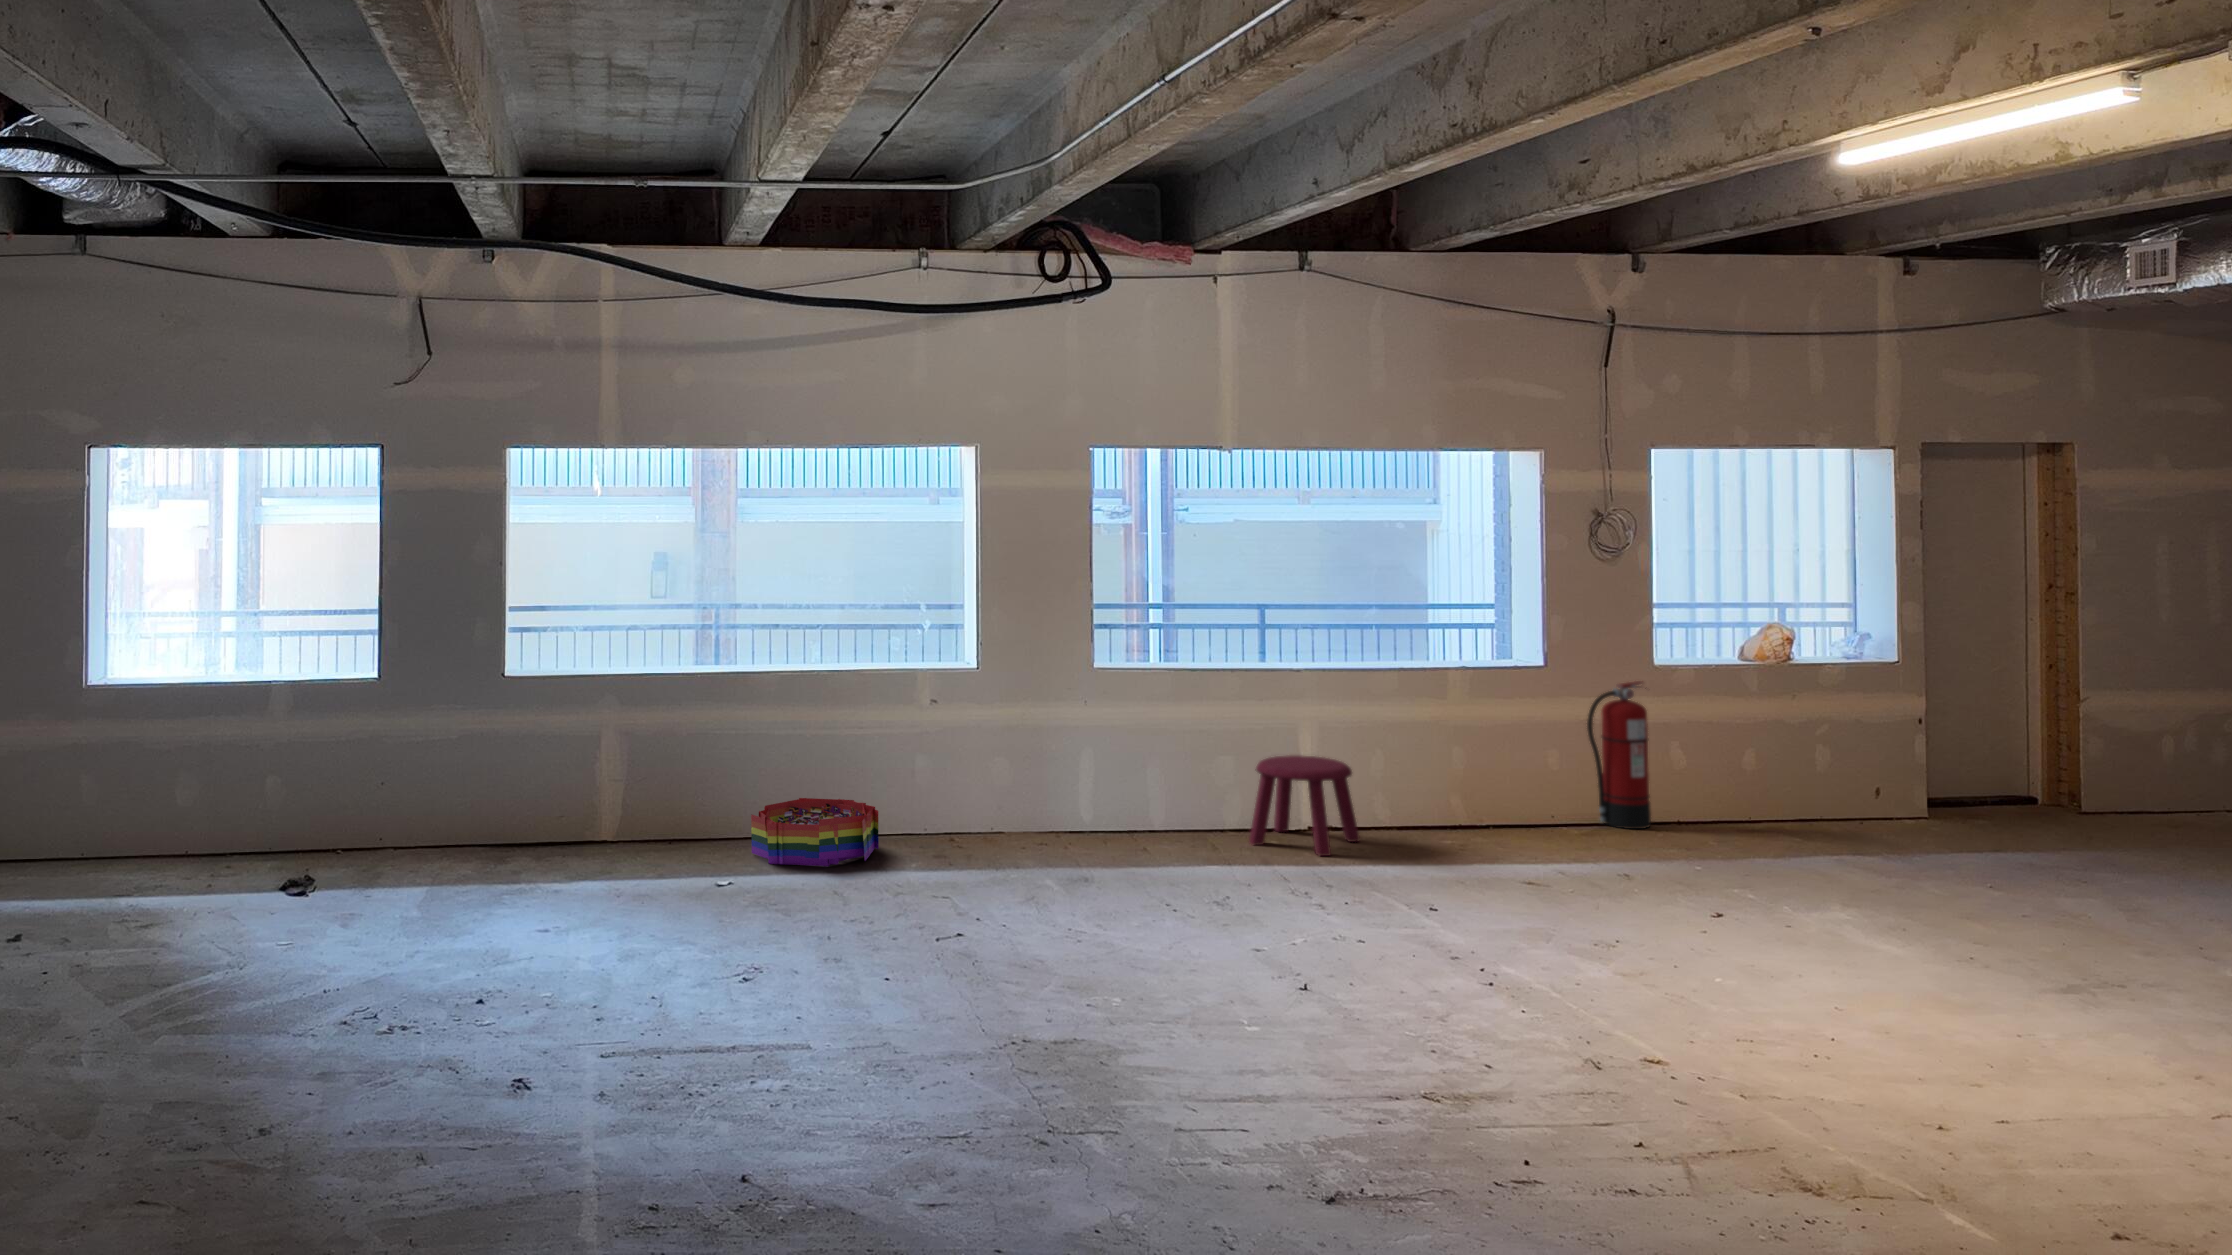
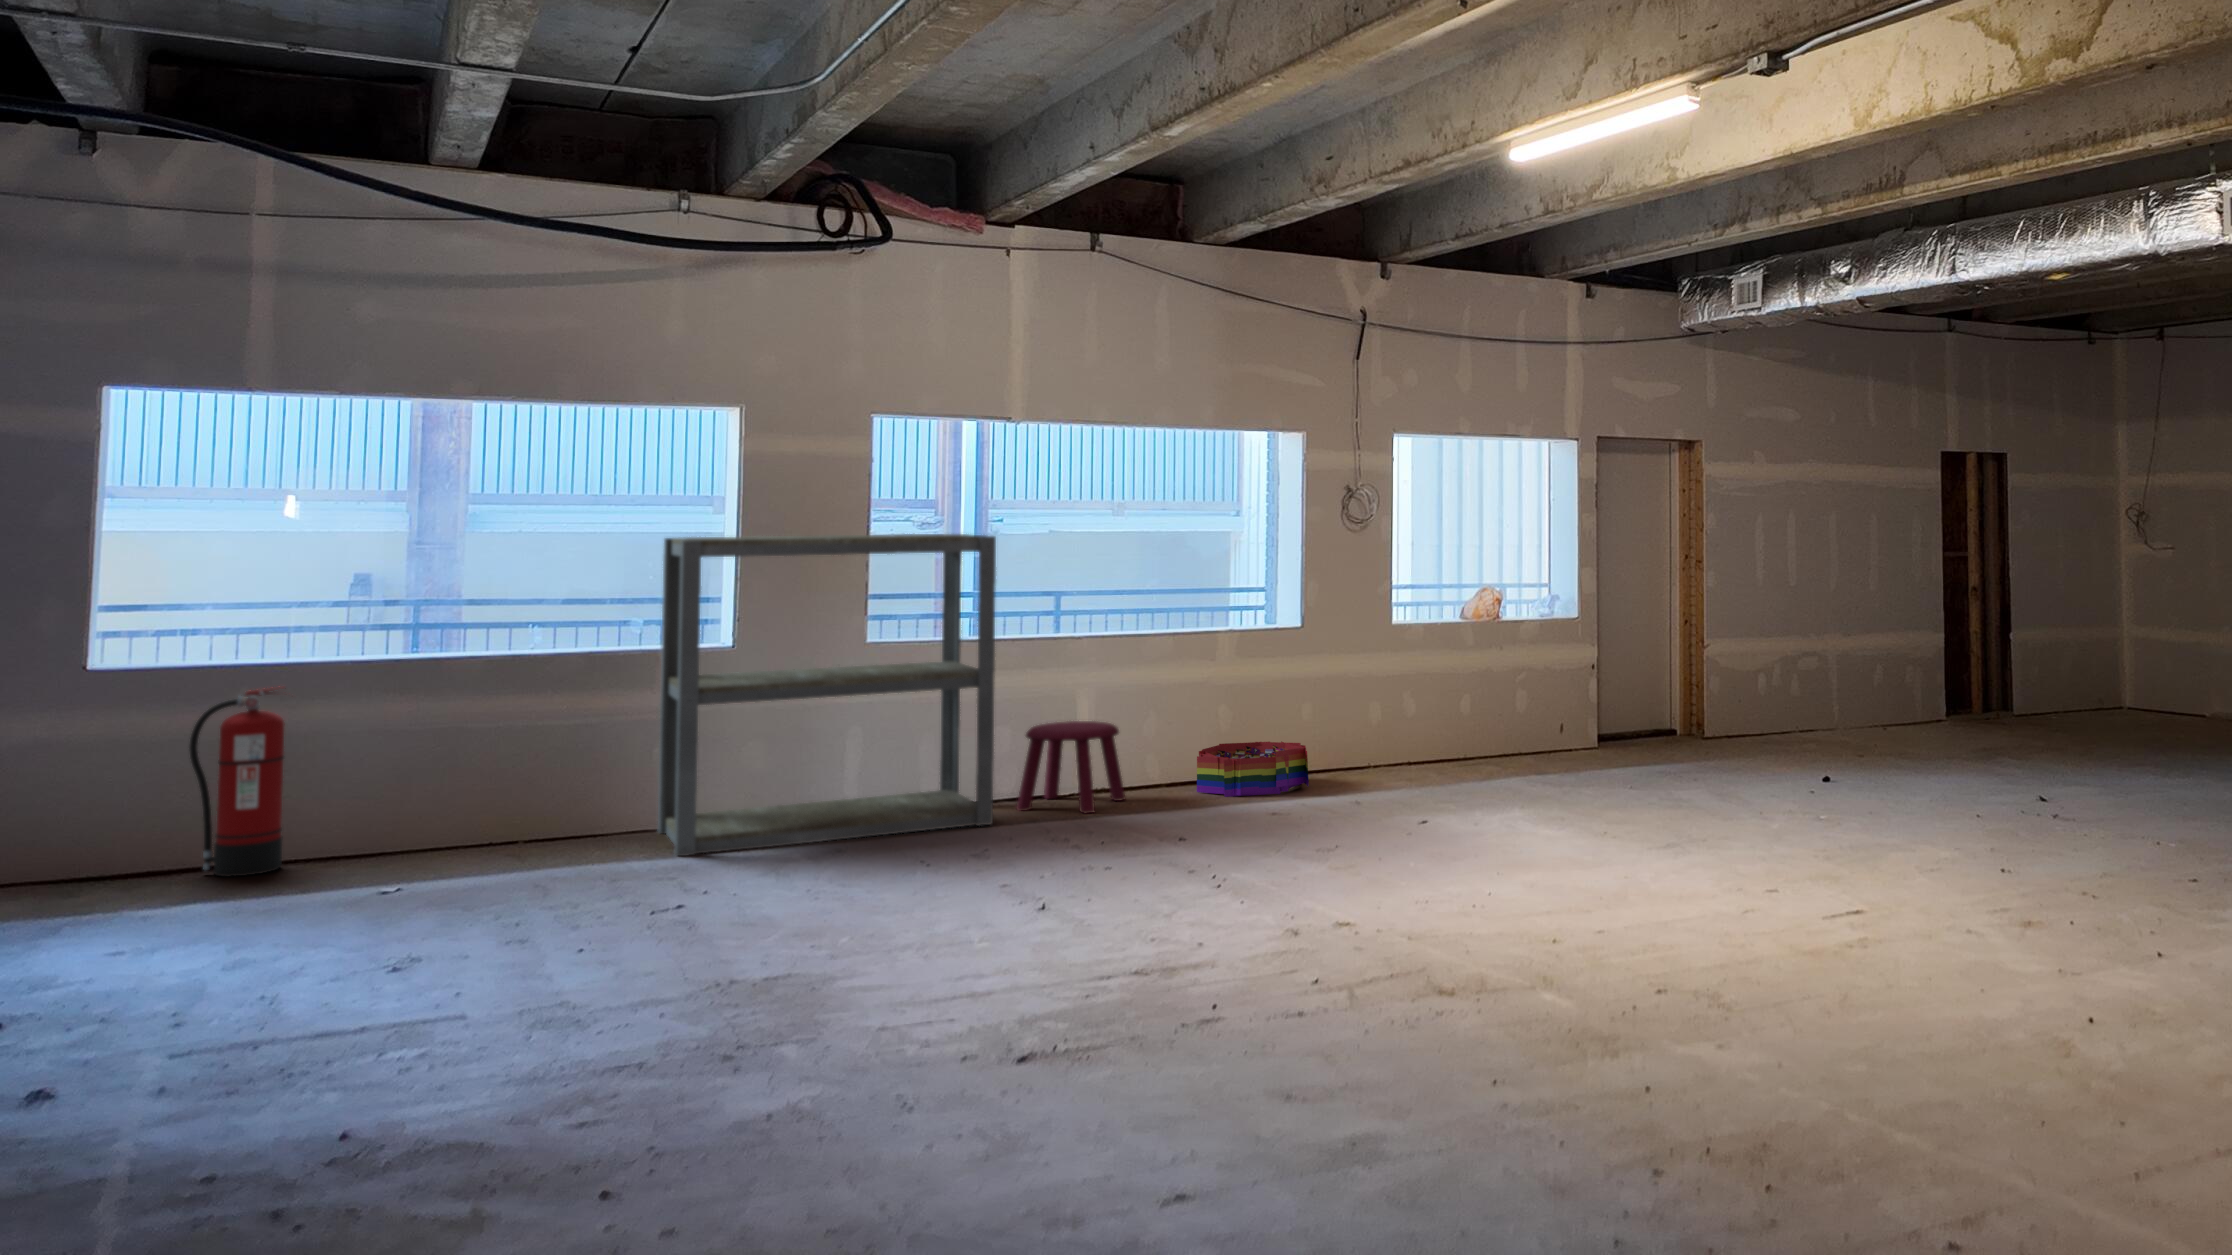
shelving unit: none [922,565,1230,871] -> present [658,534,996,856]
fire extinguisher: present [1587,681,1651,829] -> present [189,687,285,877]
storage bin: present [751,798,879,866] -> present [1197,742,1309,797]

